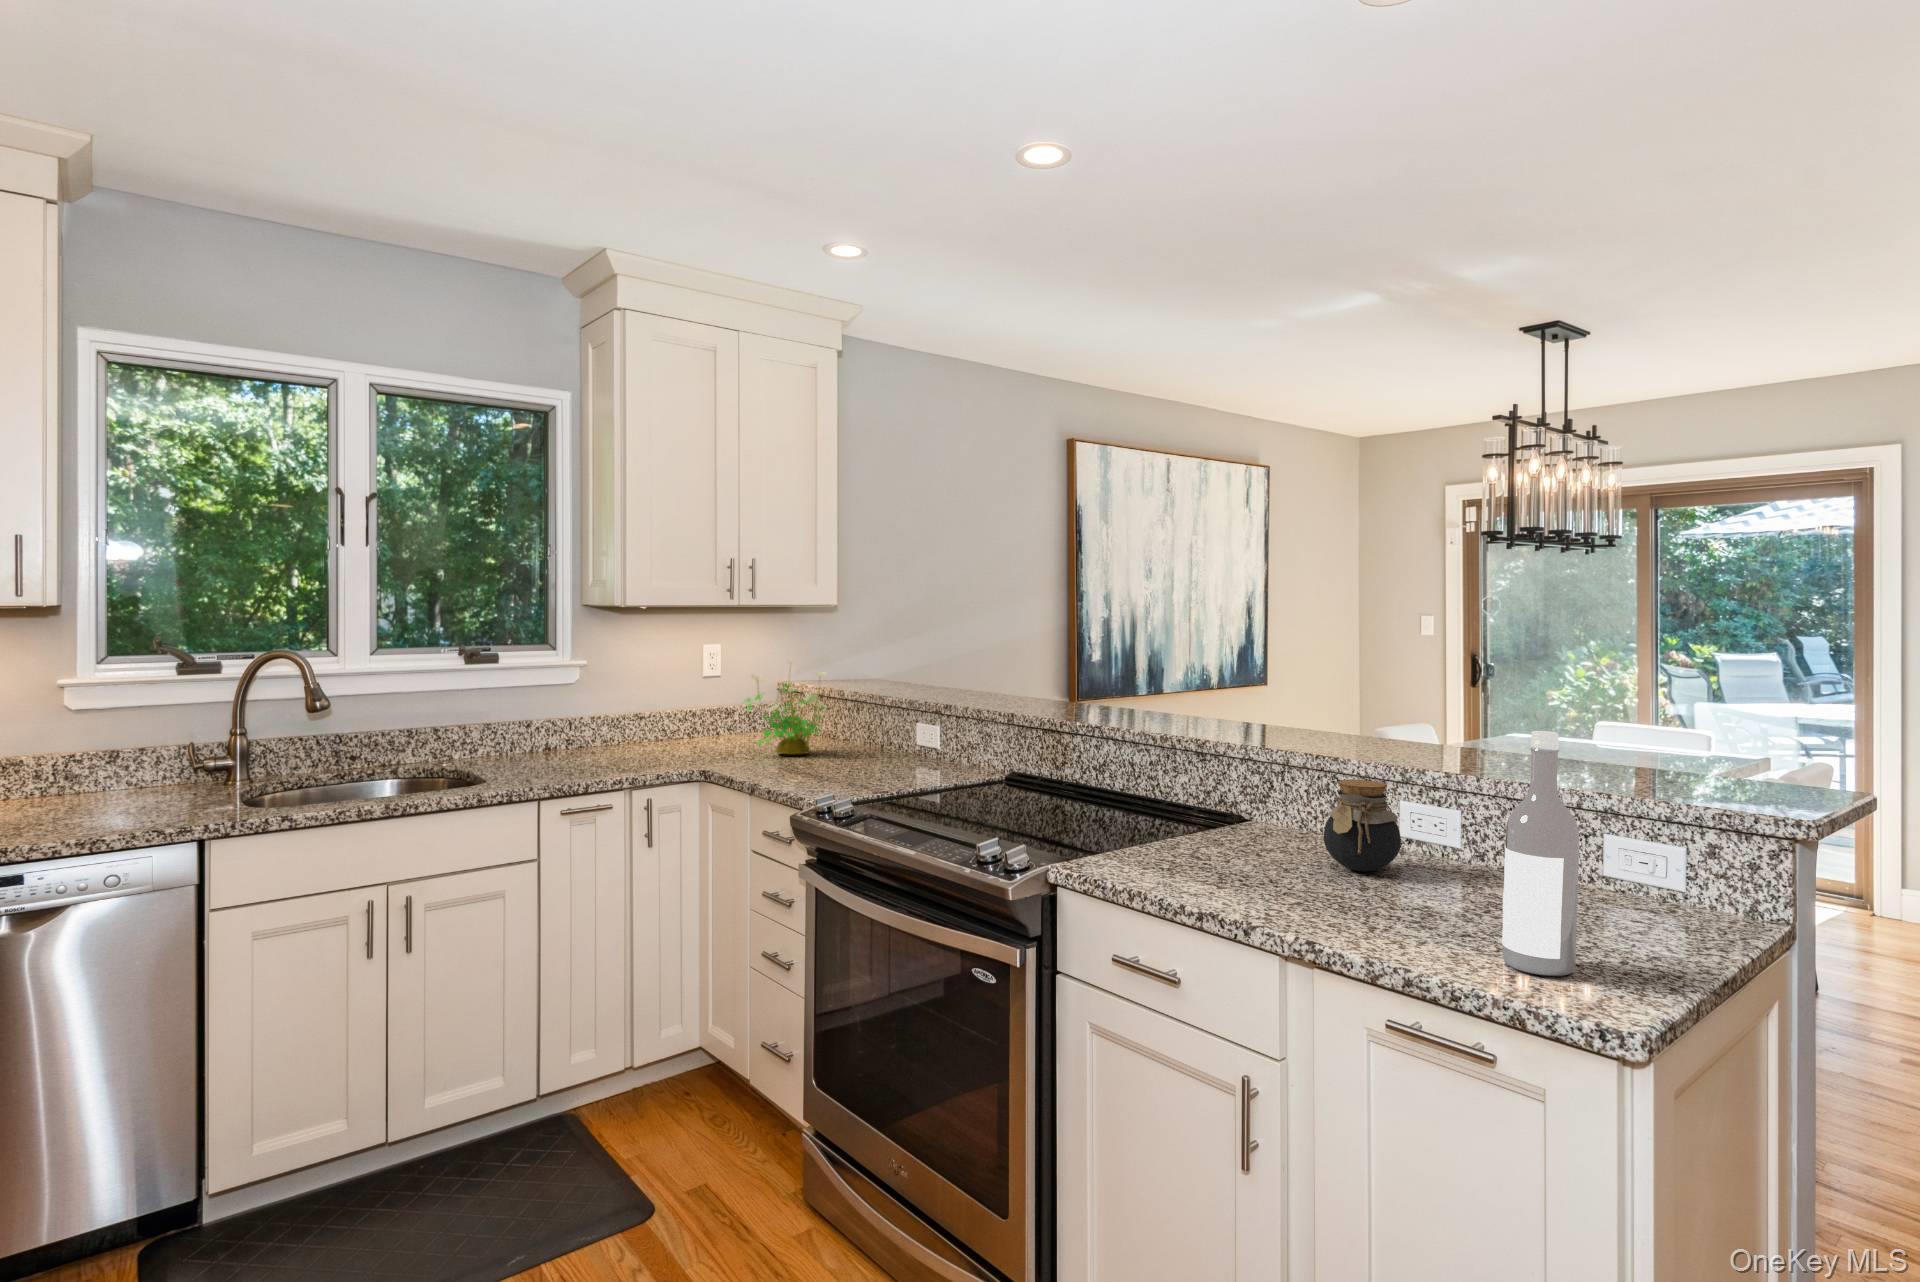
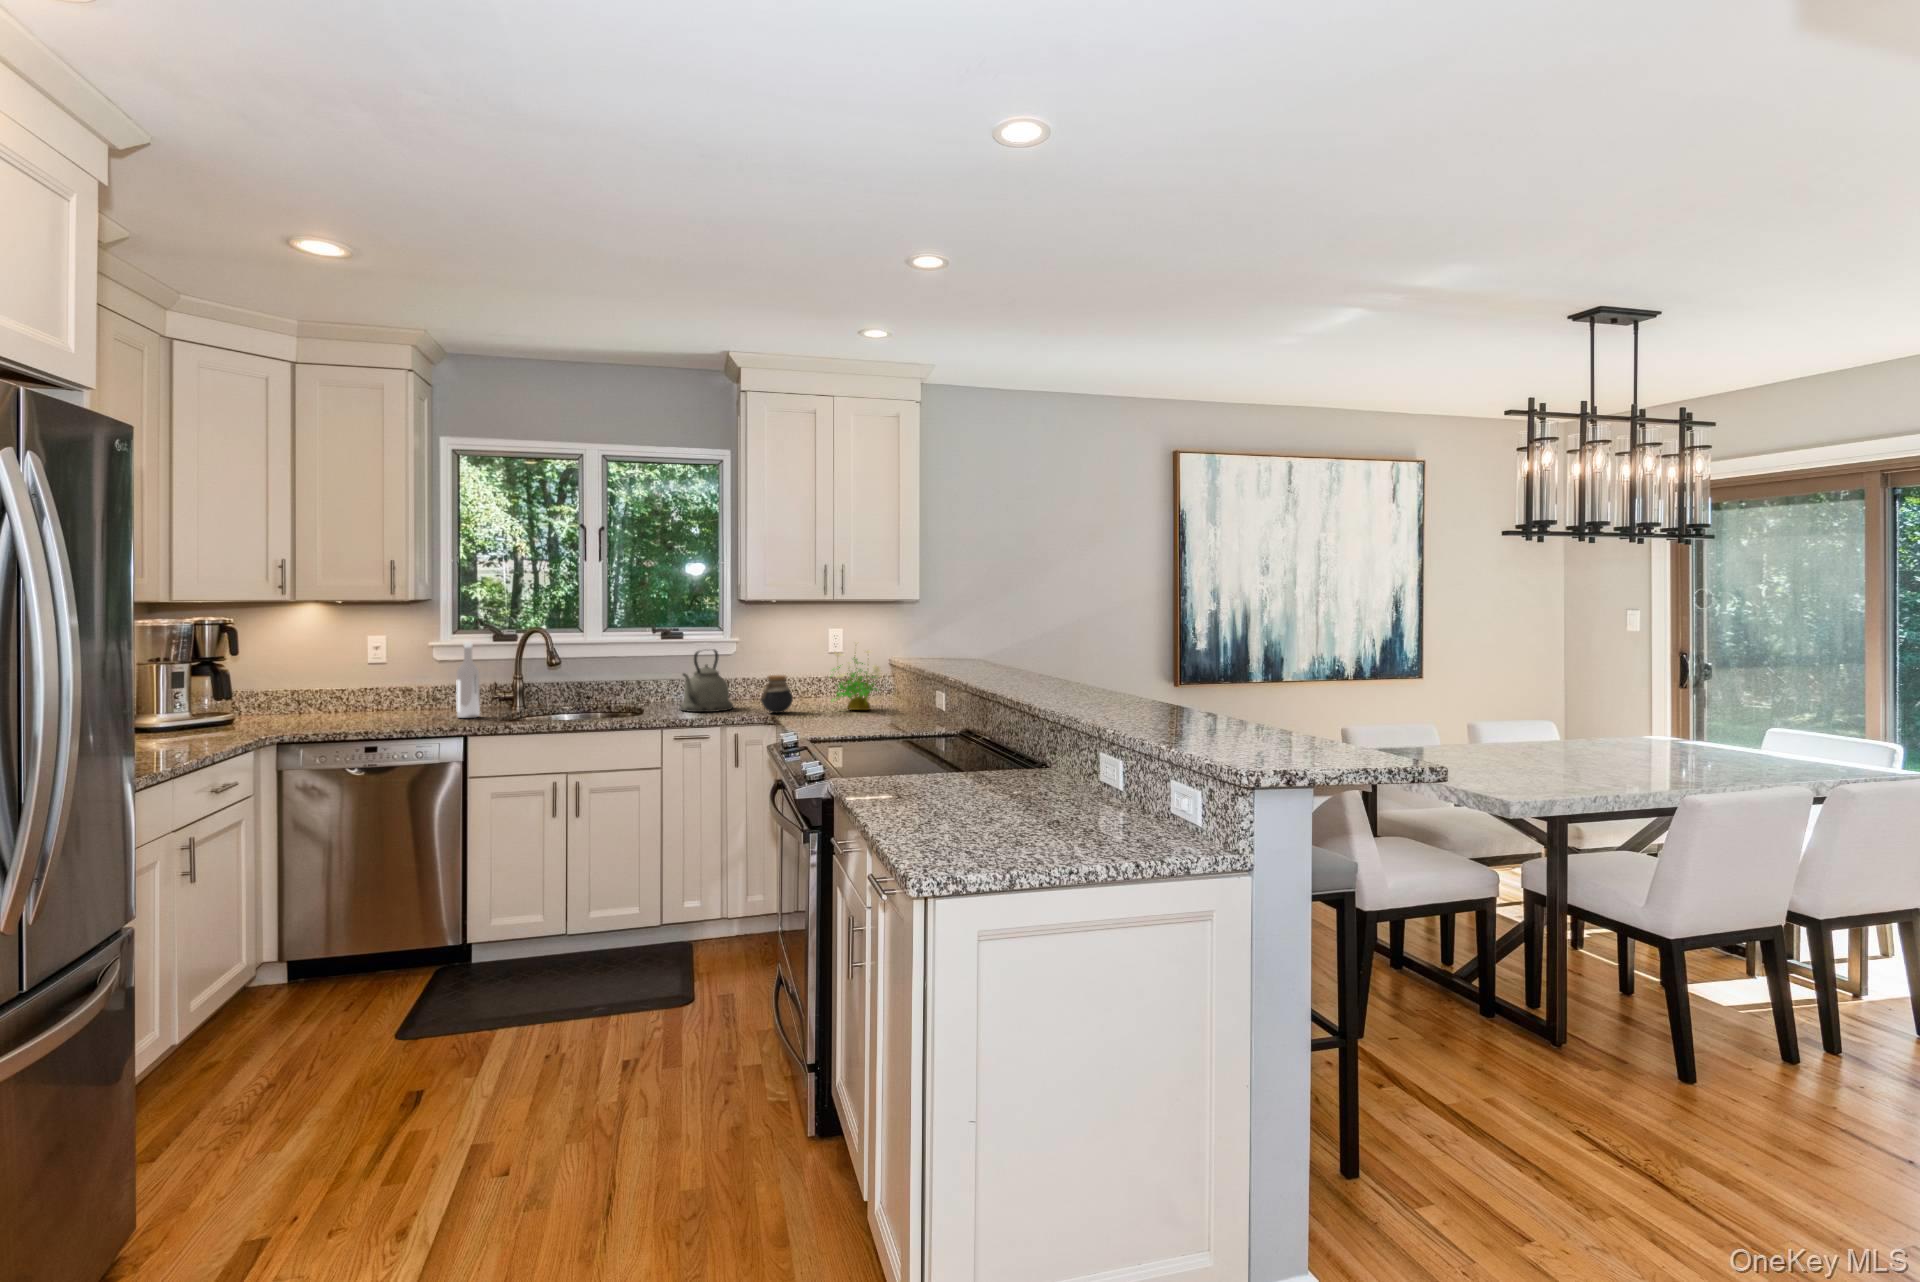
kettle: none [526,677,608,771] -> present [680,650,733,712]
wine bottle: present [1502,731,1579,976] -> present [456,641,480,718]
jar: present [1324,780,1401,872] -> present [760,675,793,713]

